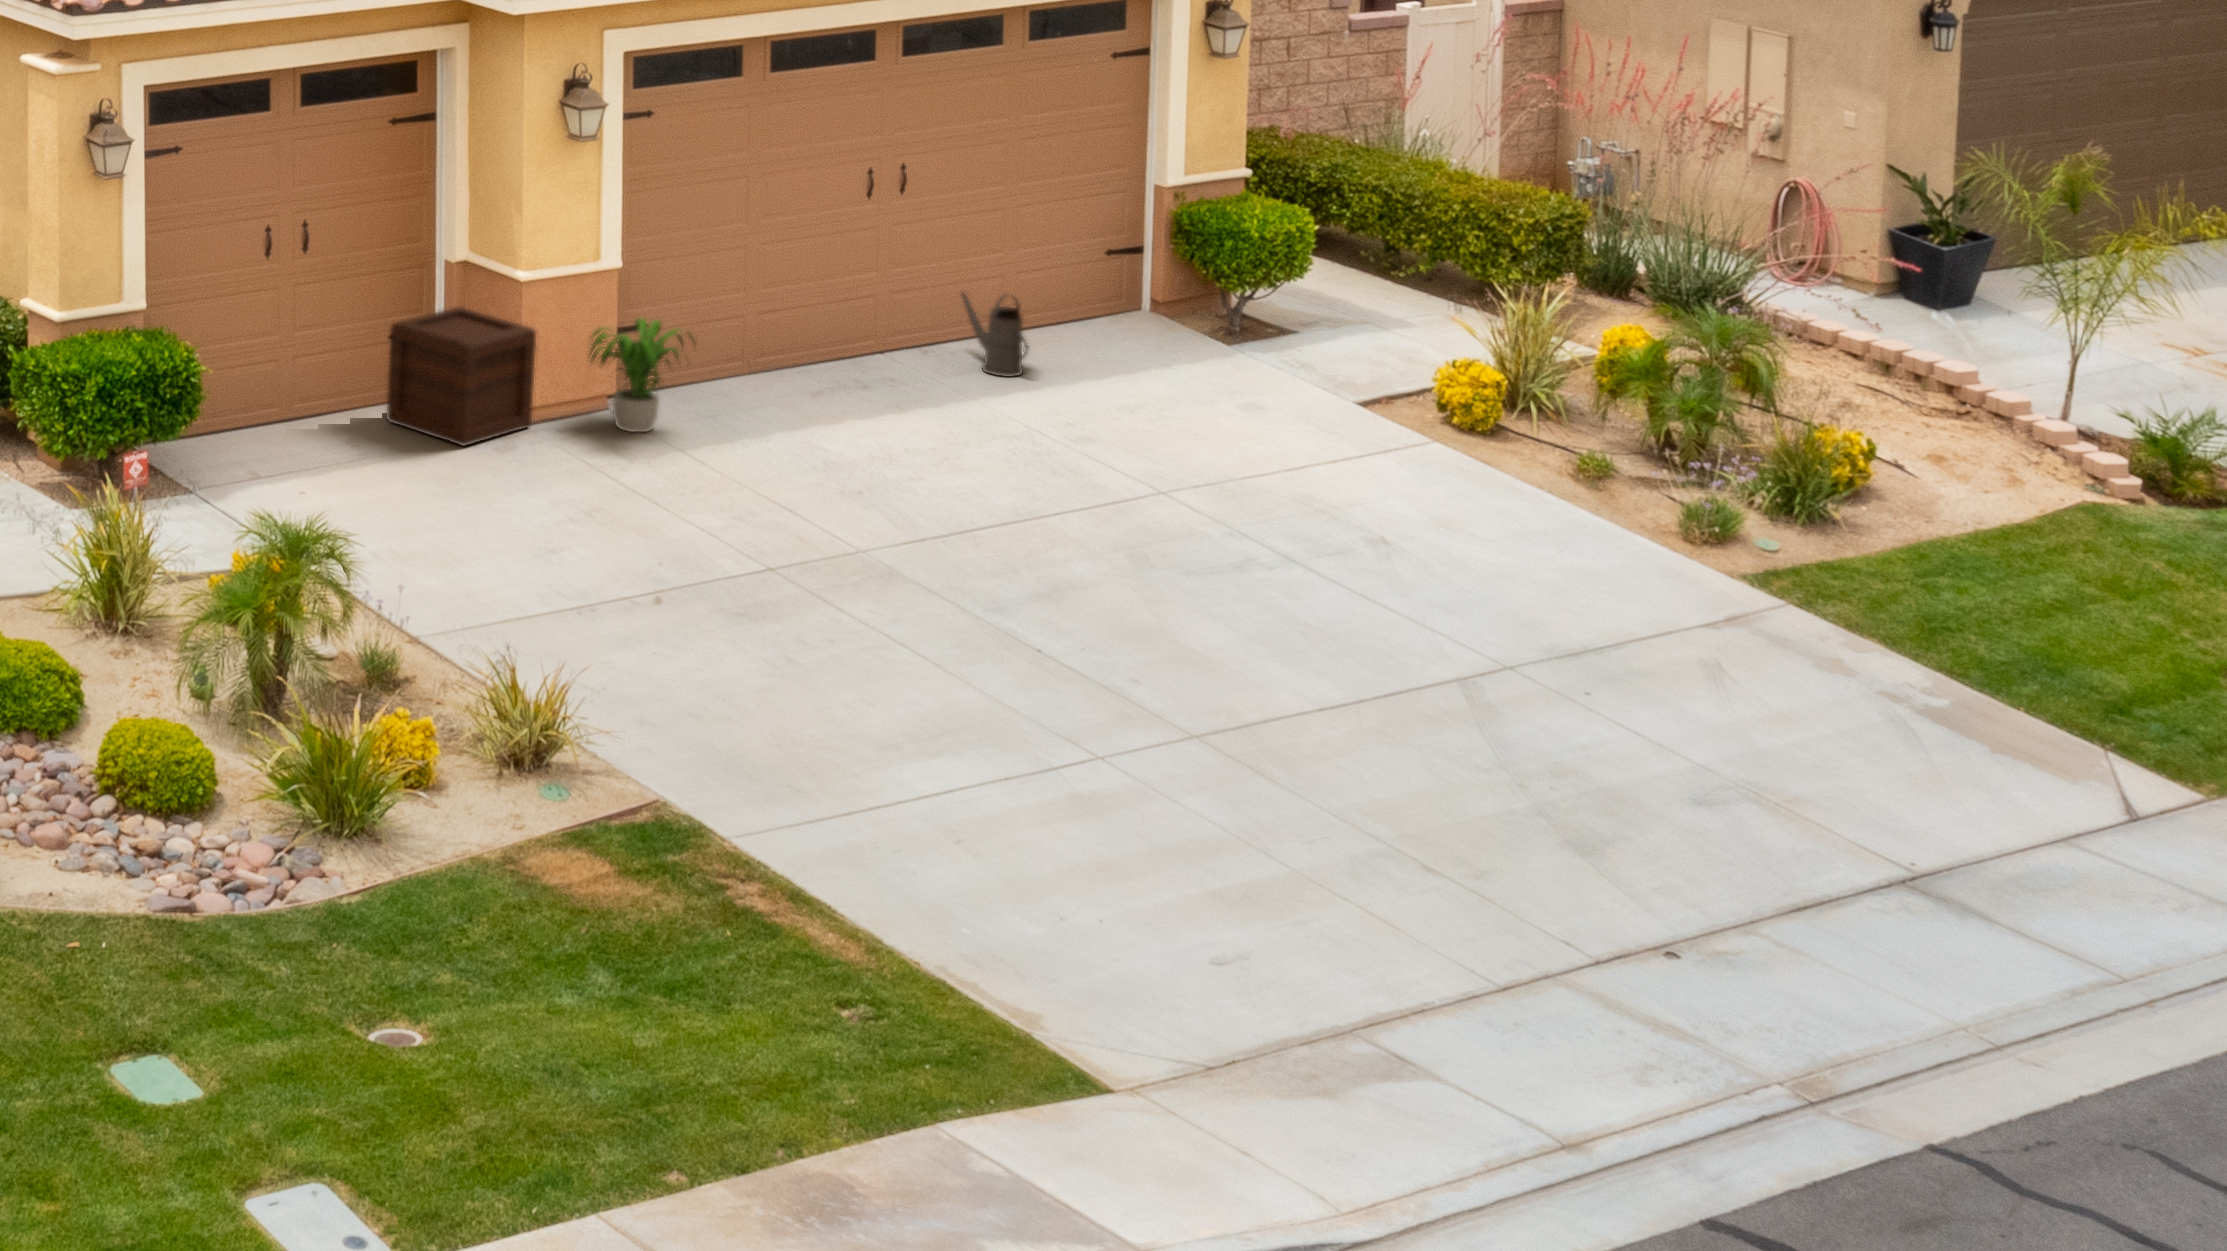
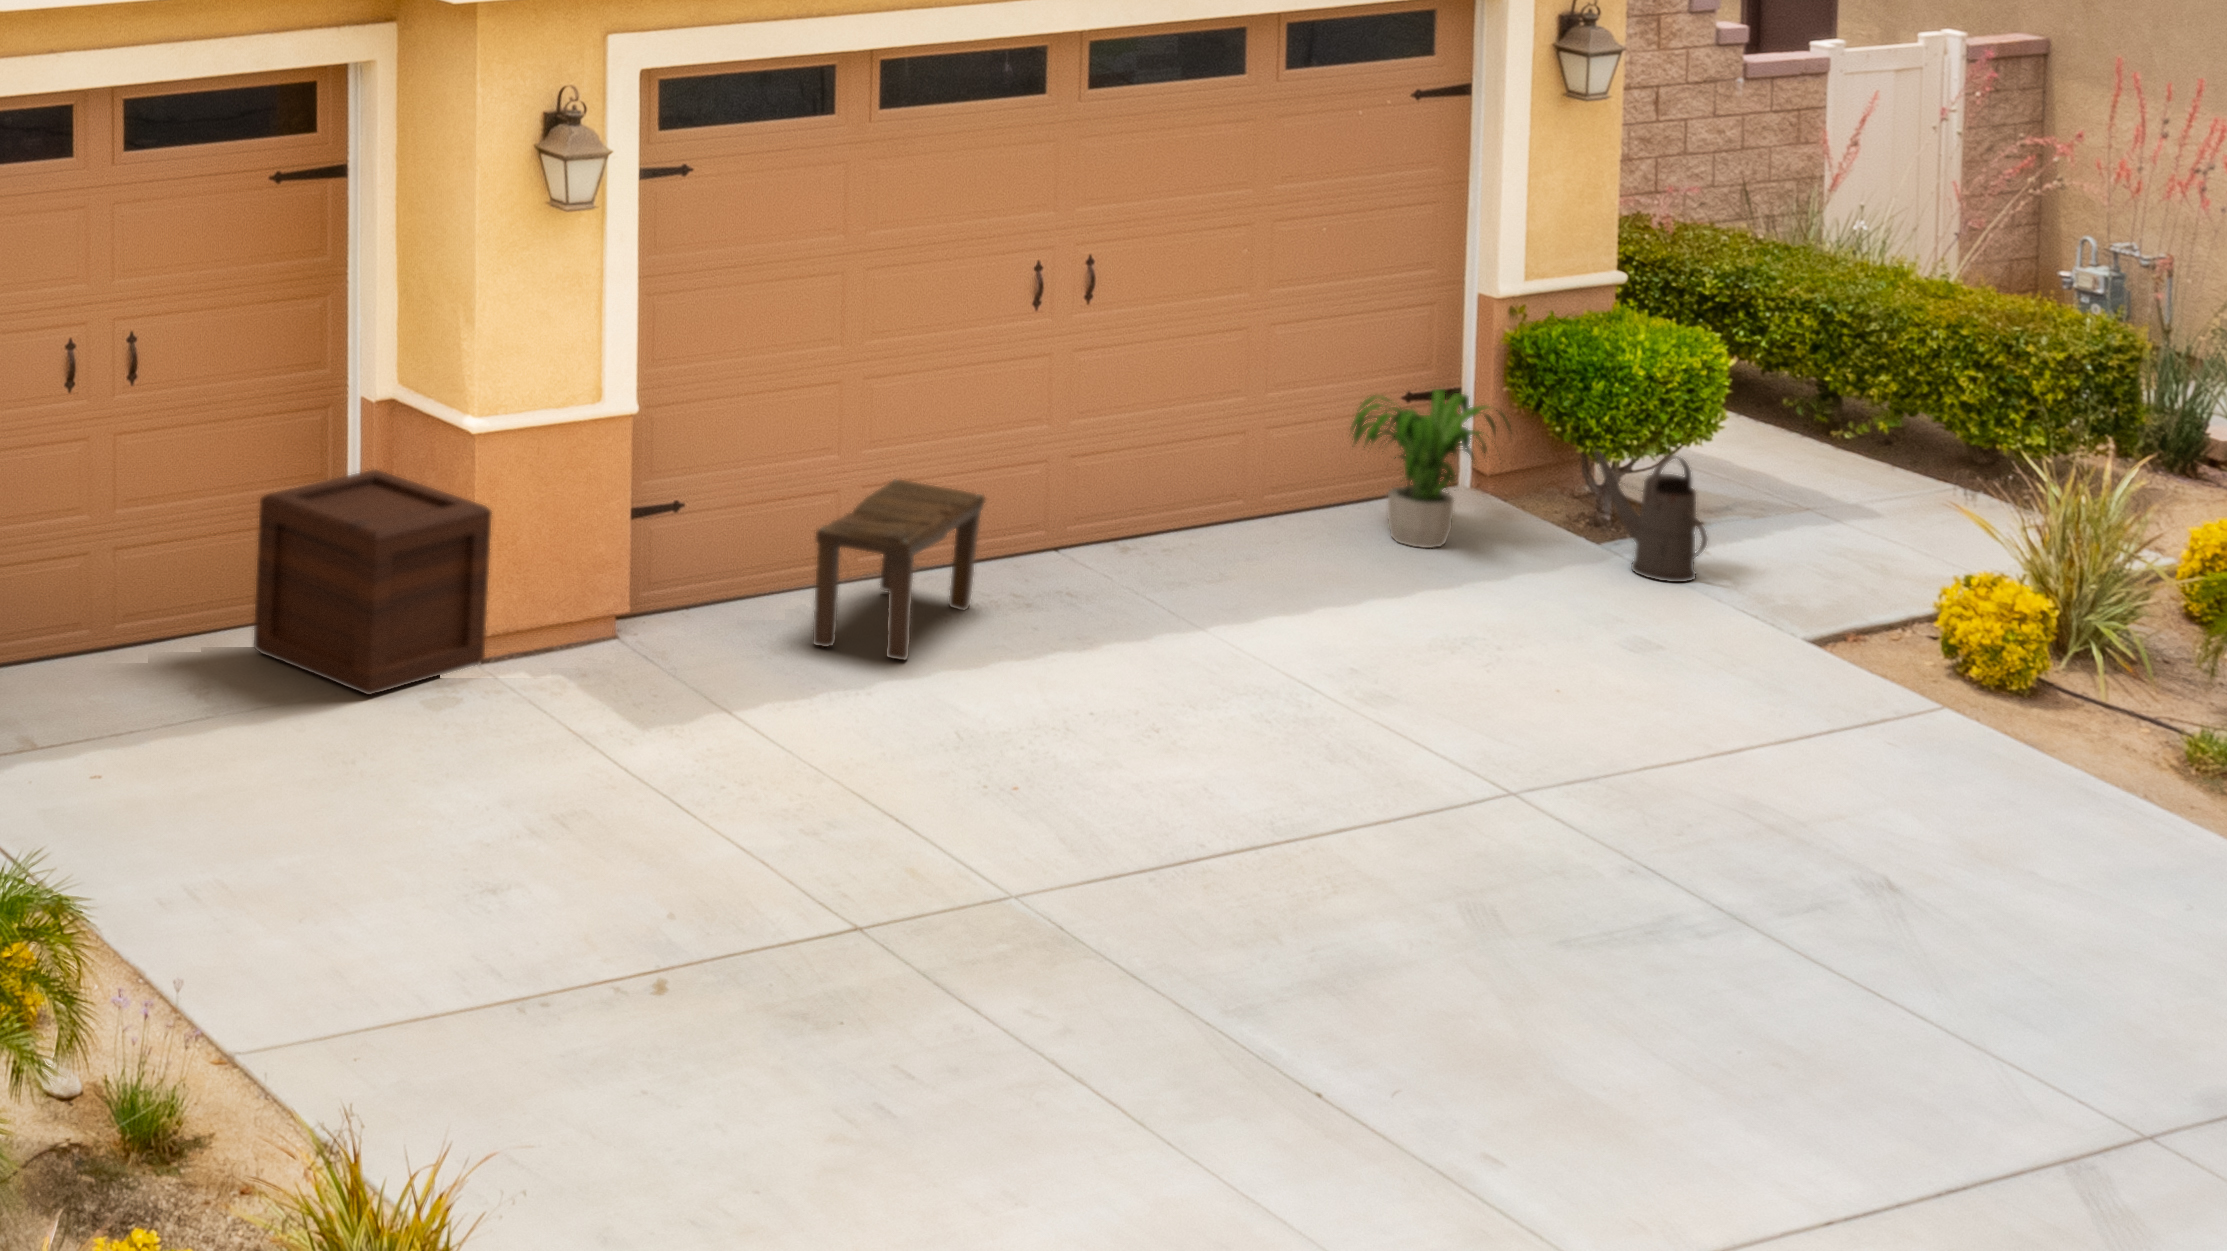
watering can: present [961,293,1028,377] -> present [1595,450,1707,582]
bench: none [735,309,842,422] -> present [813,480,986,660]
potted plant: present [588,318,693,432] -> present [1351,389,1510,548]

